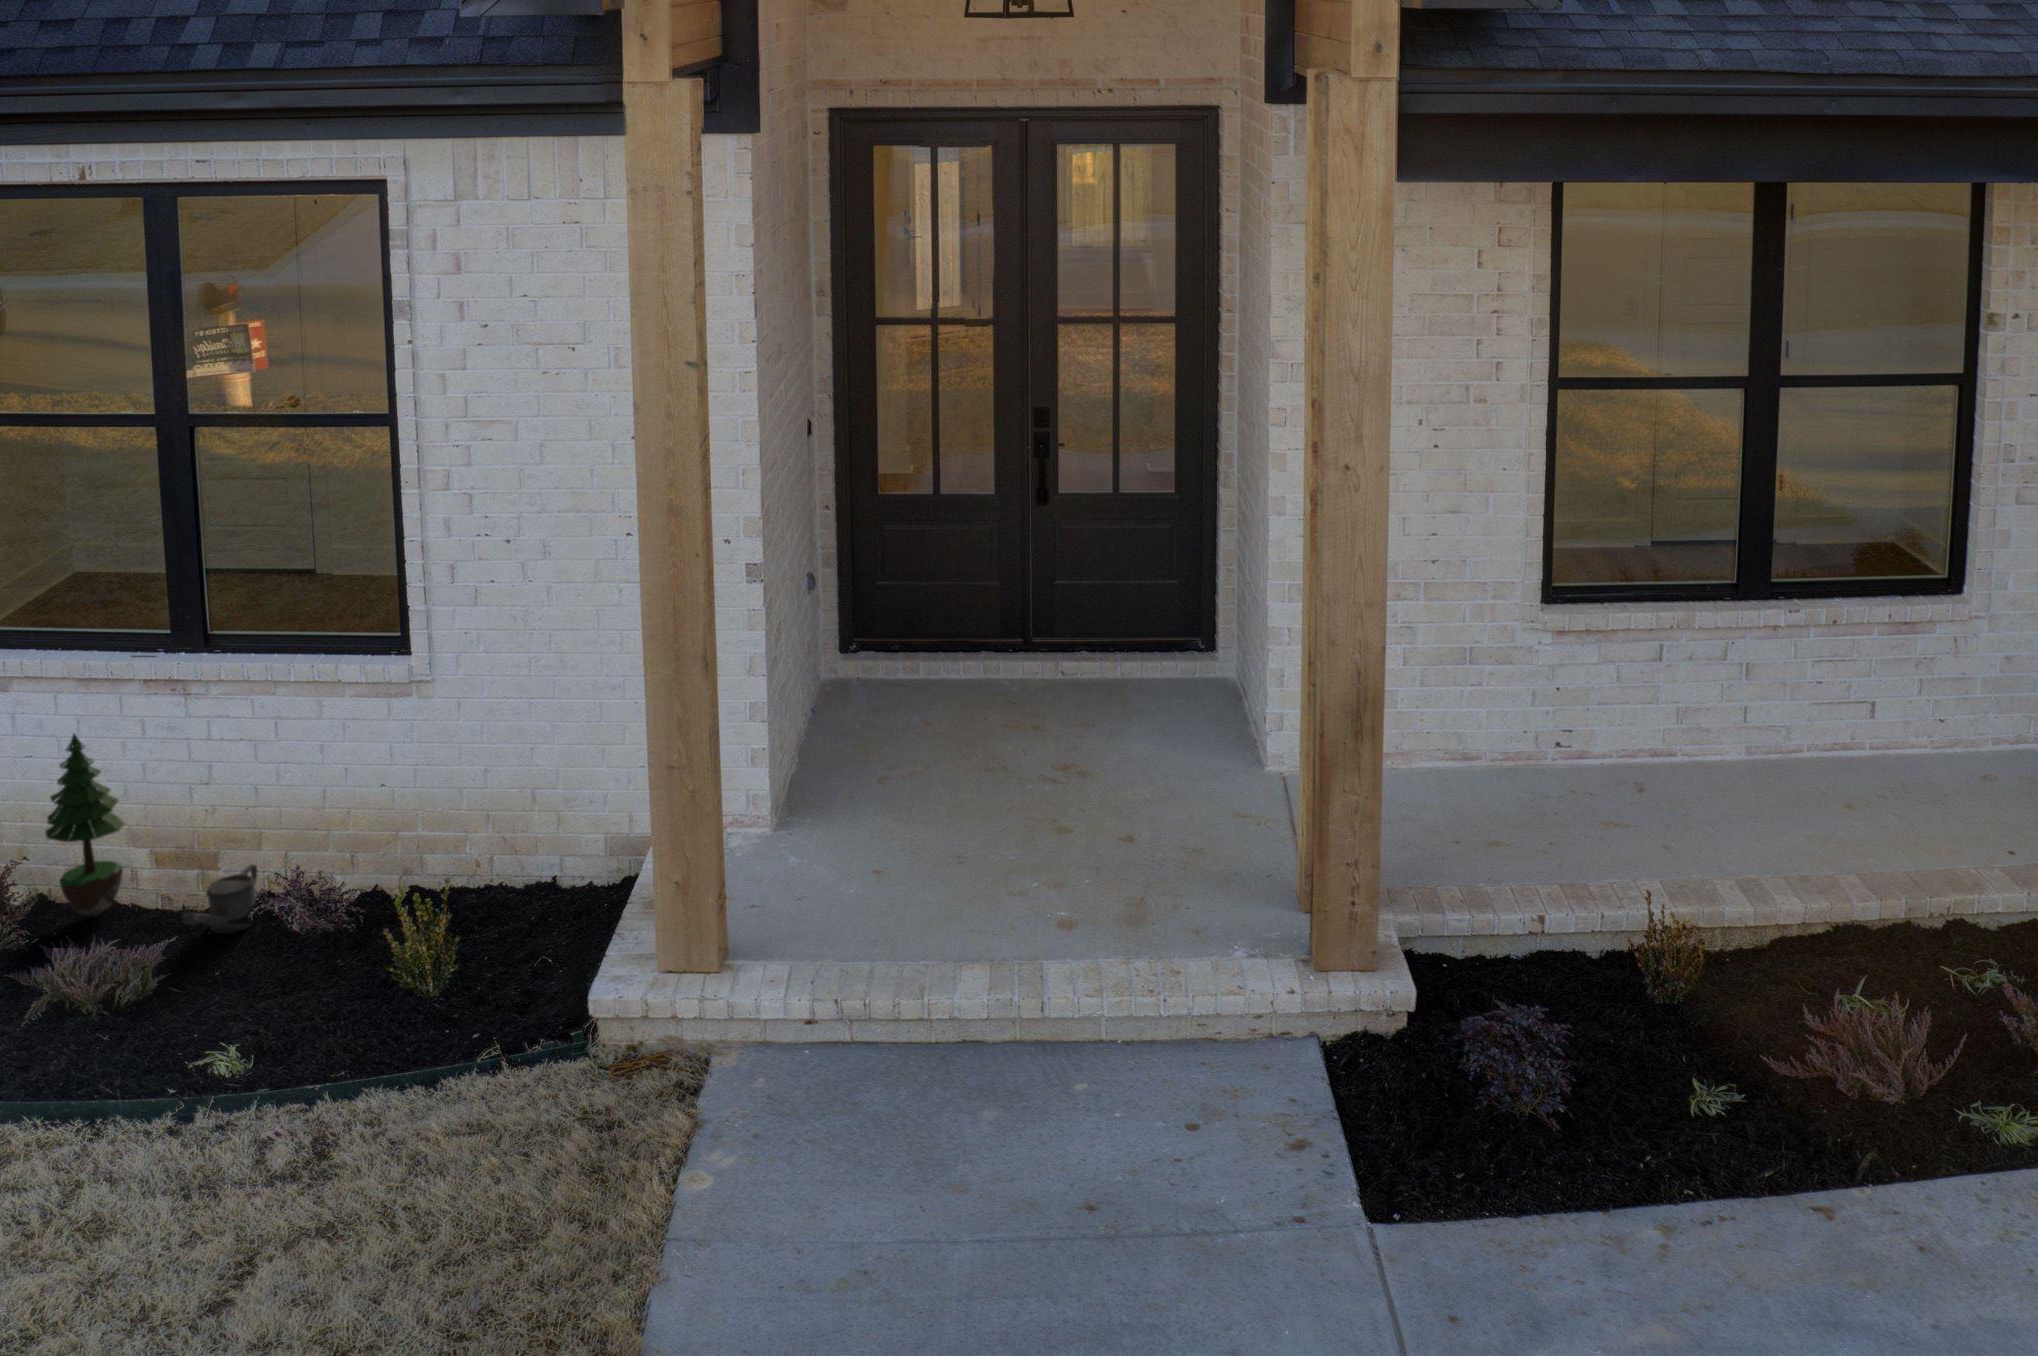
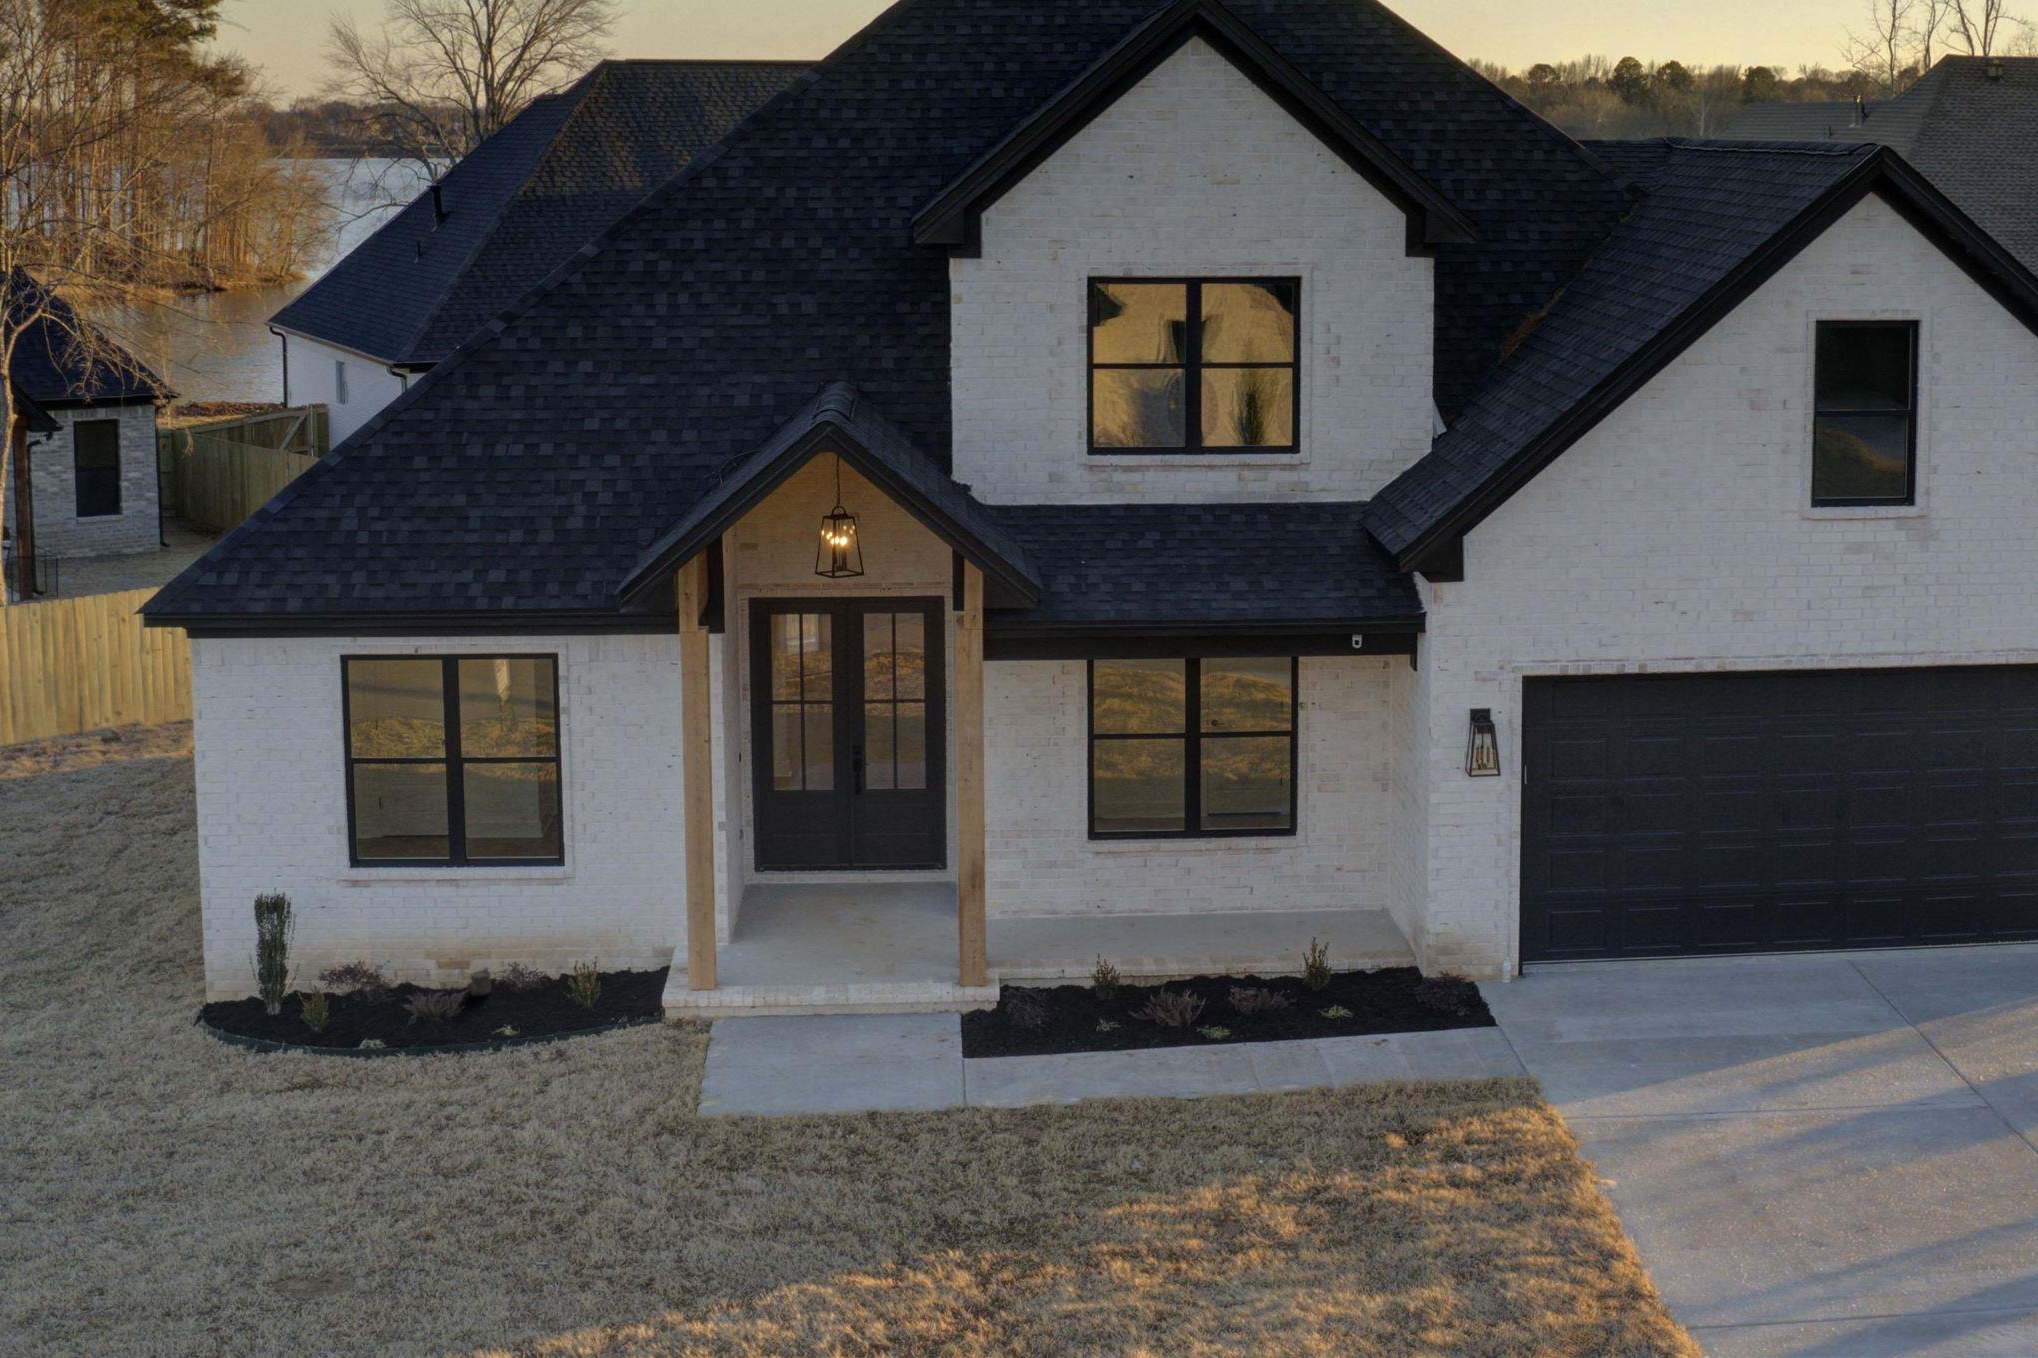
potted tree: present [46,734,124,916] -> none [393,904,427,992]

